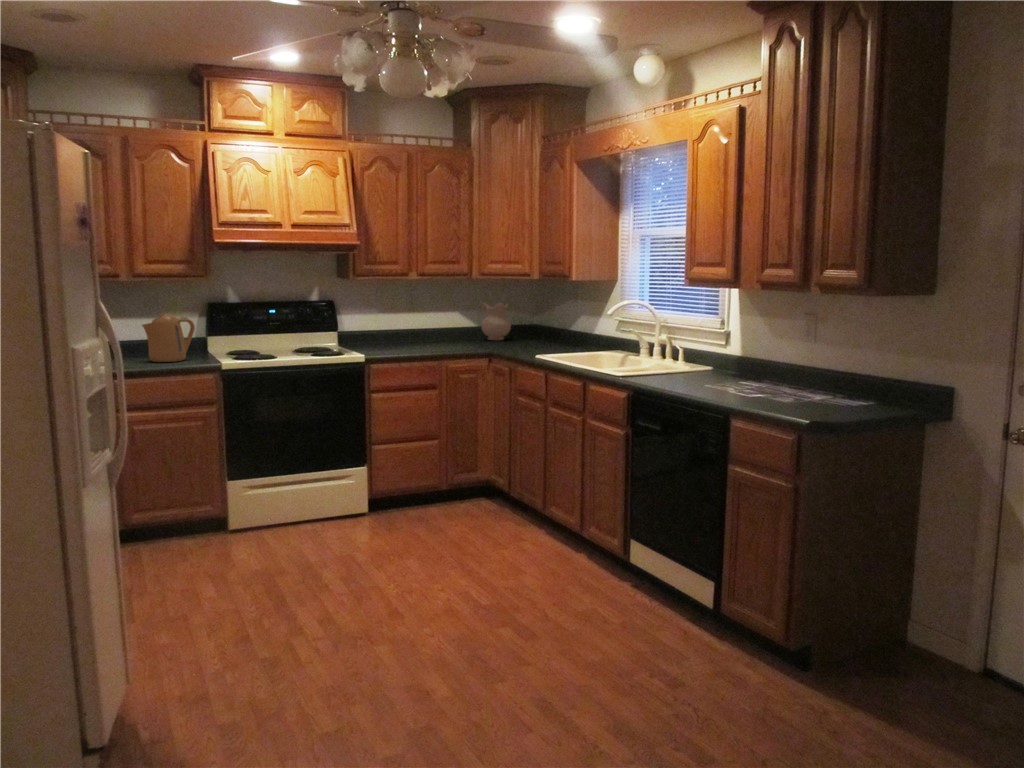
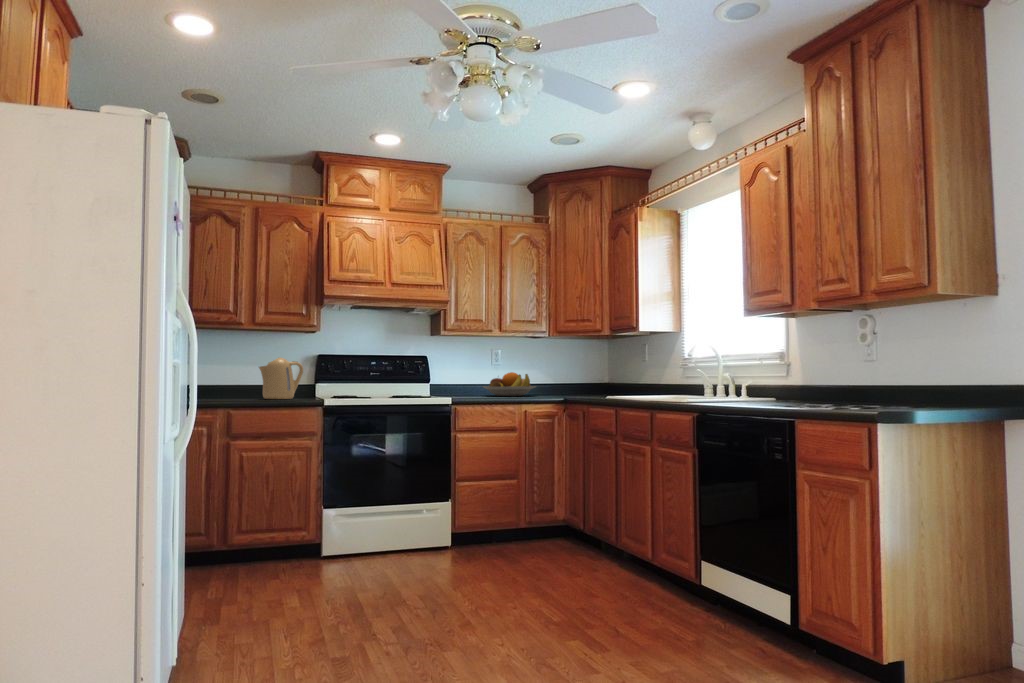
ceramic pitcher: present [481,301,511,340] -> none [559,359,586,394]
fruit bowl: none [398,324,458,350] -> present [483,372,536,396]

